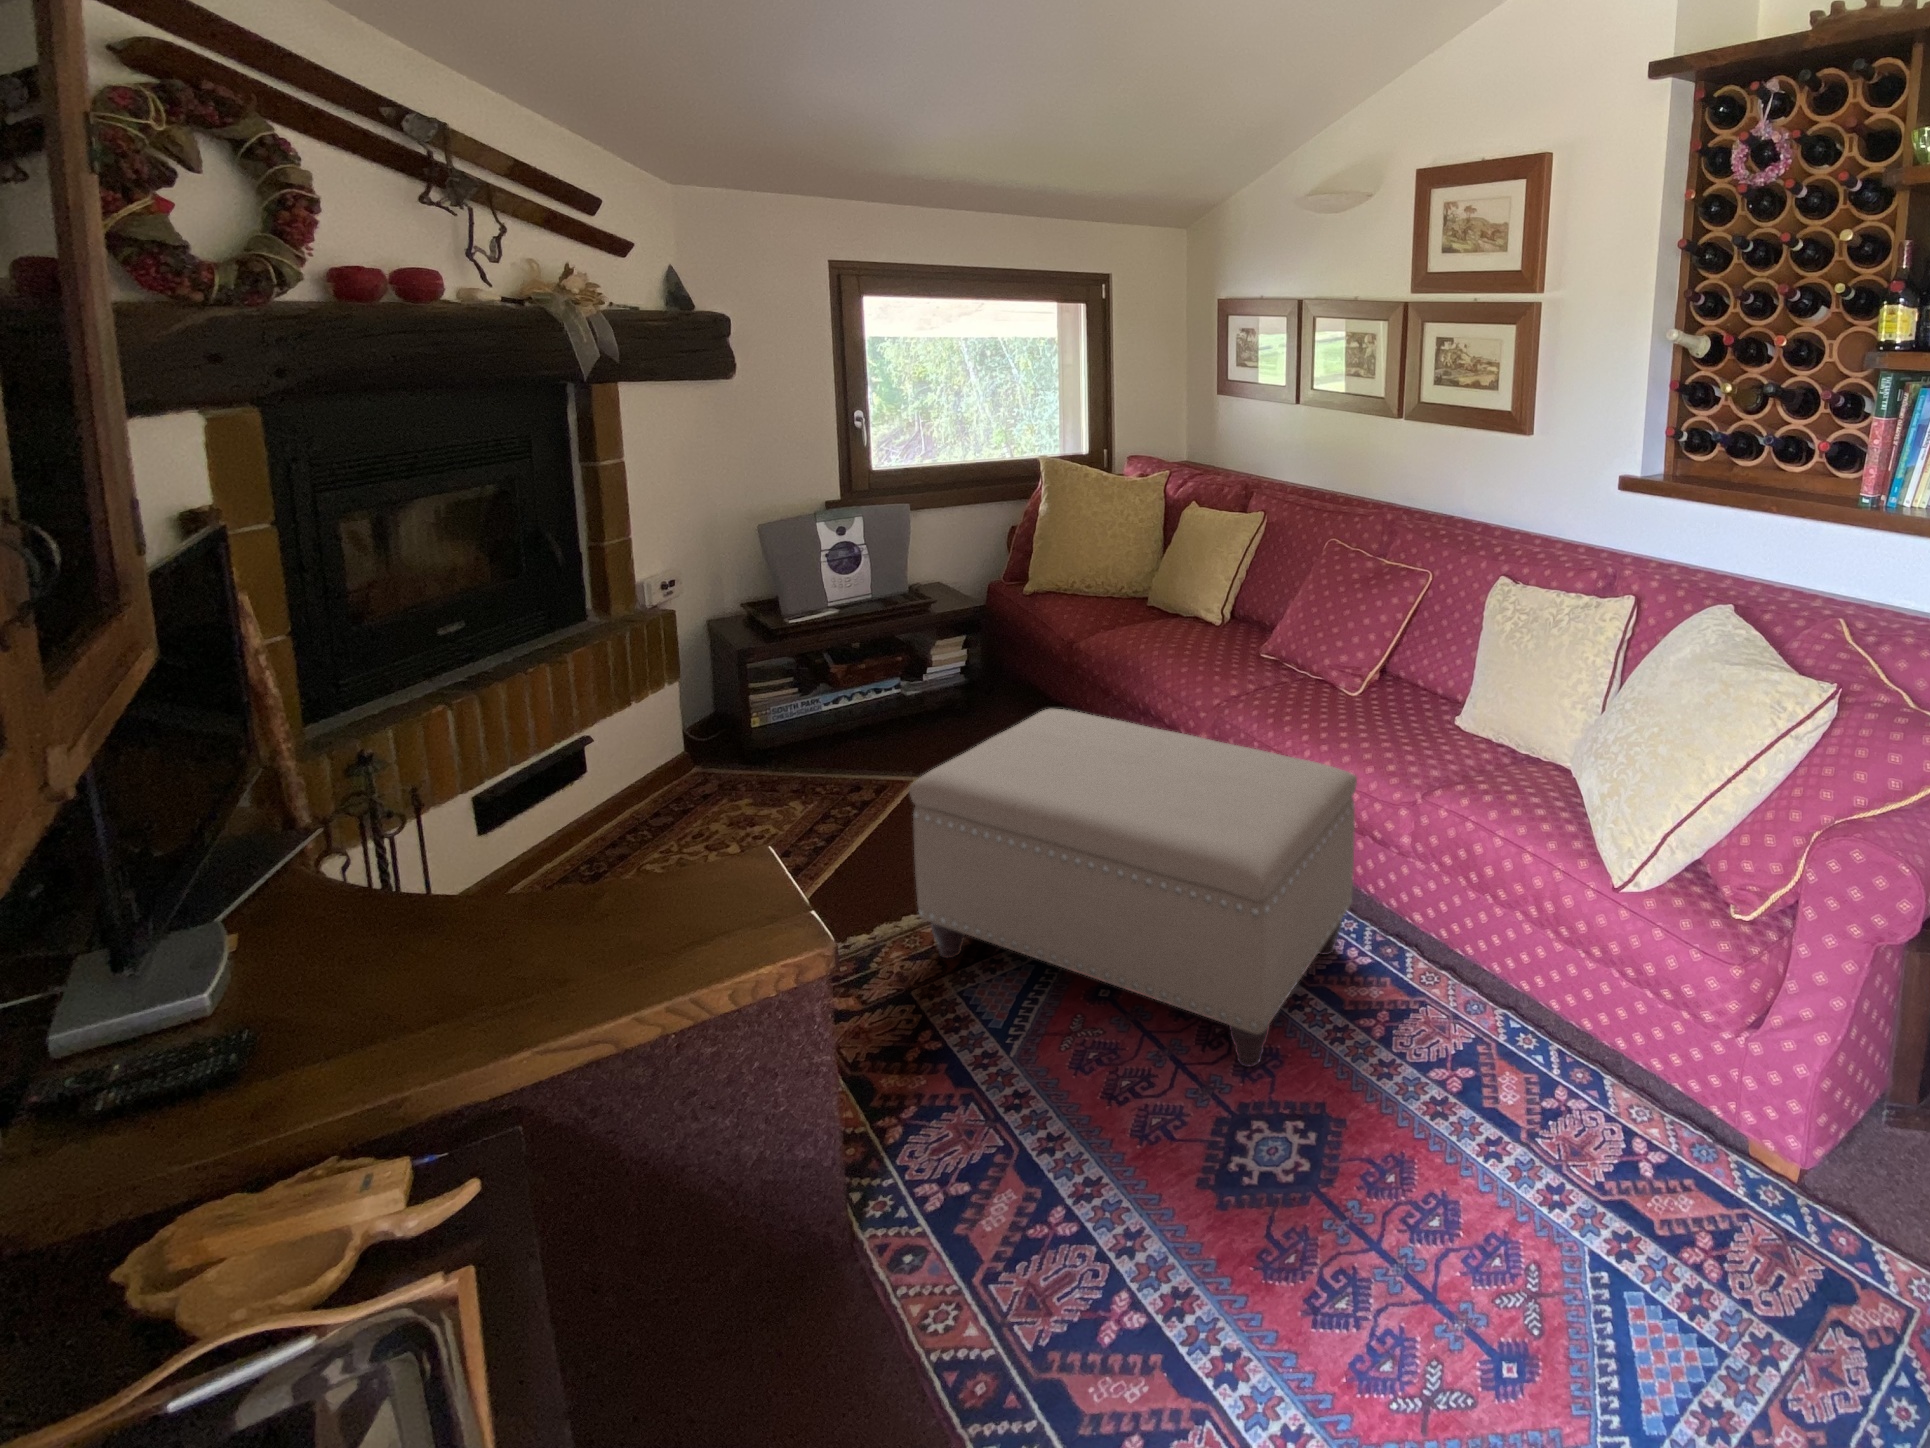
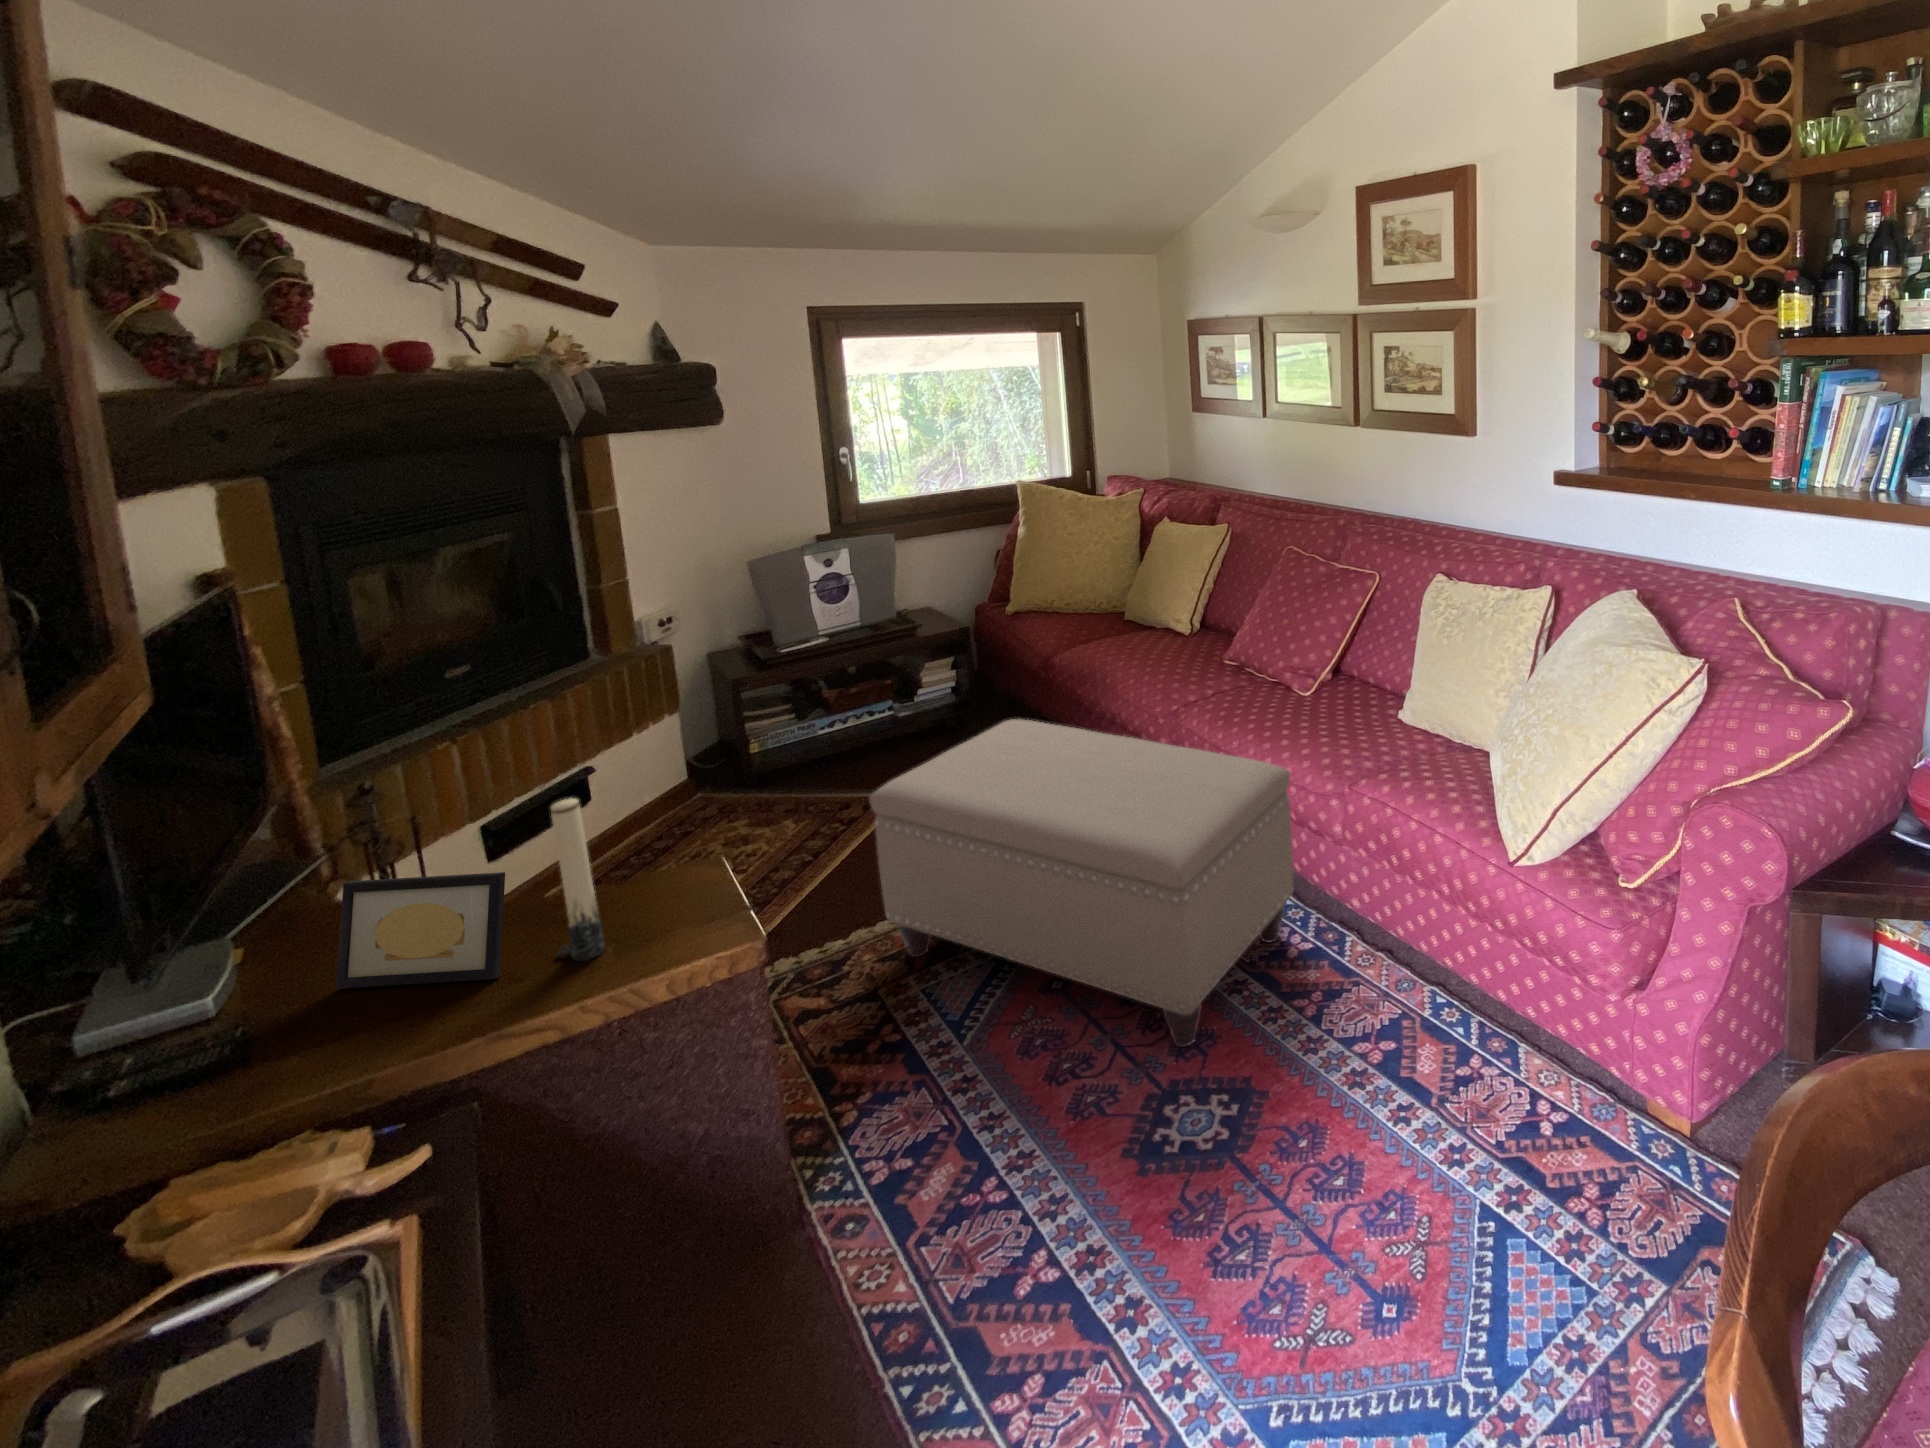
candle: none [606,784,660,967] -> present [551,798,604,961]
picture frame: none [353,864,554,990] -> present [336,872,505,989]

